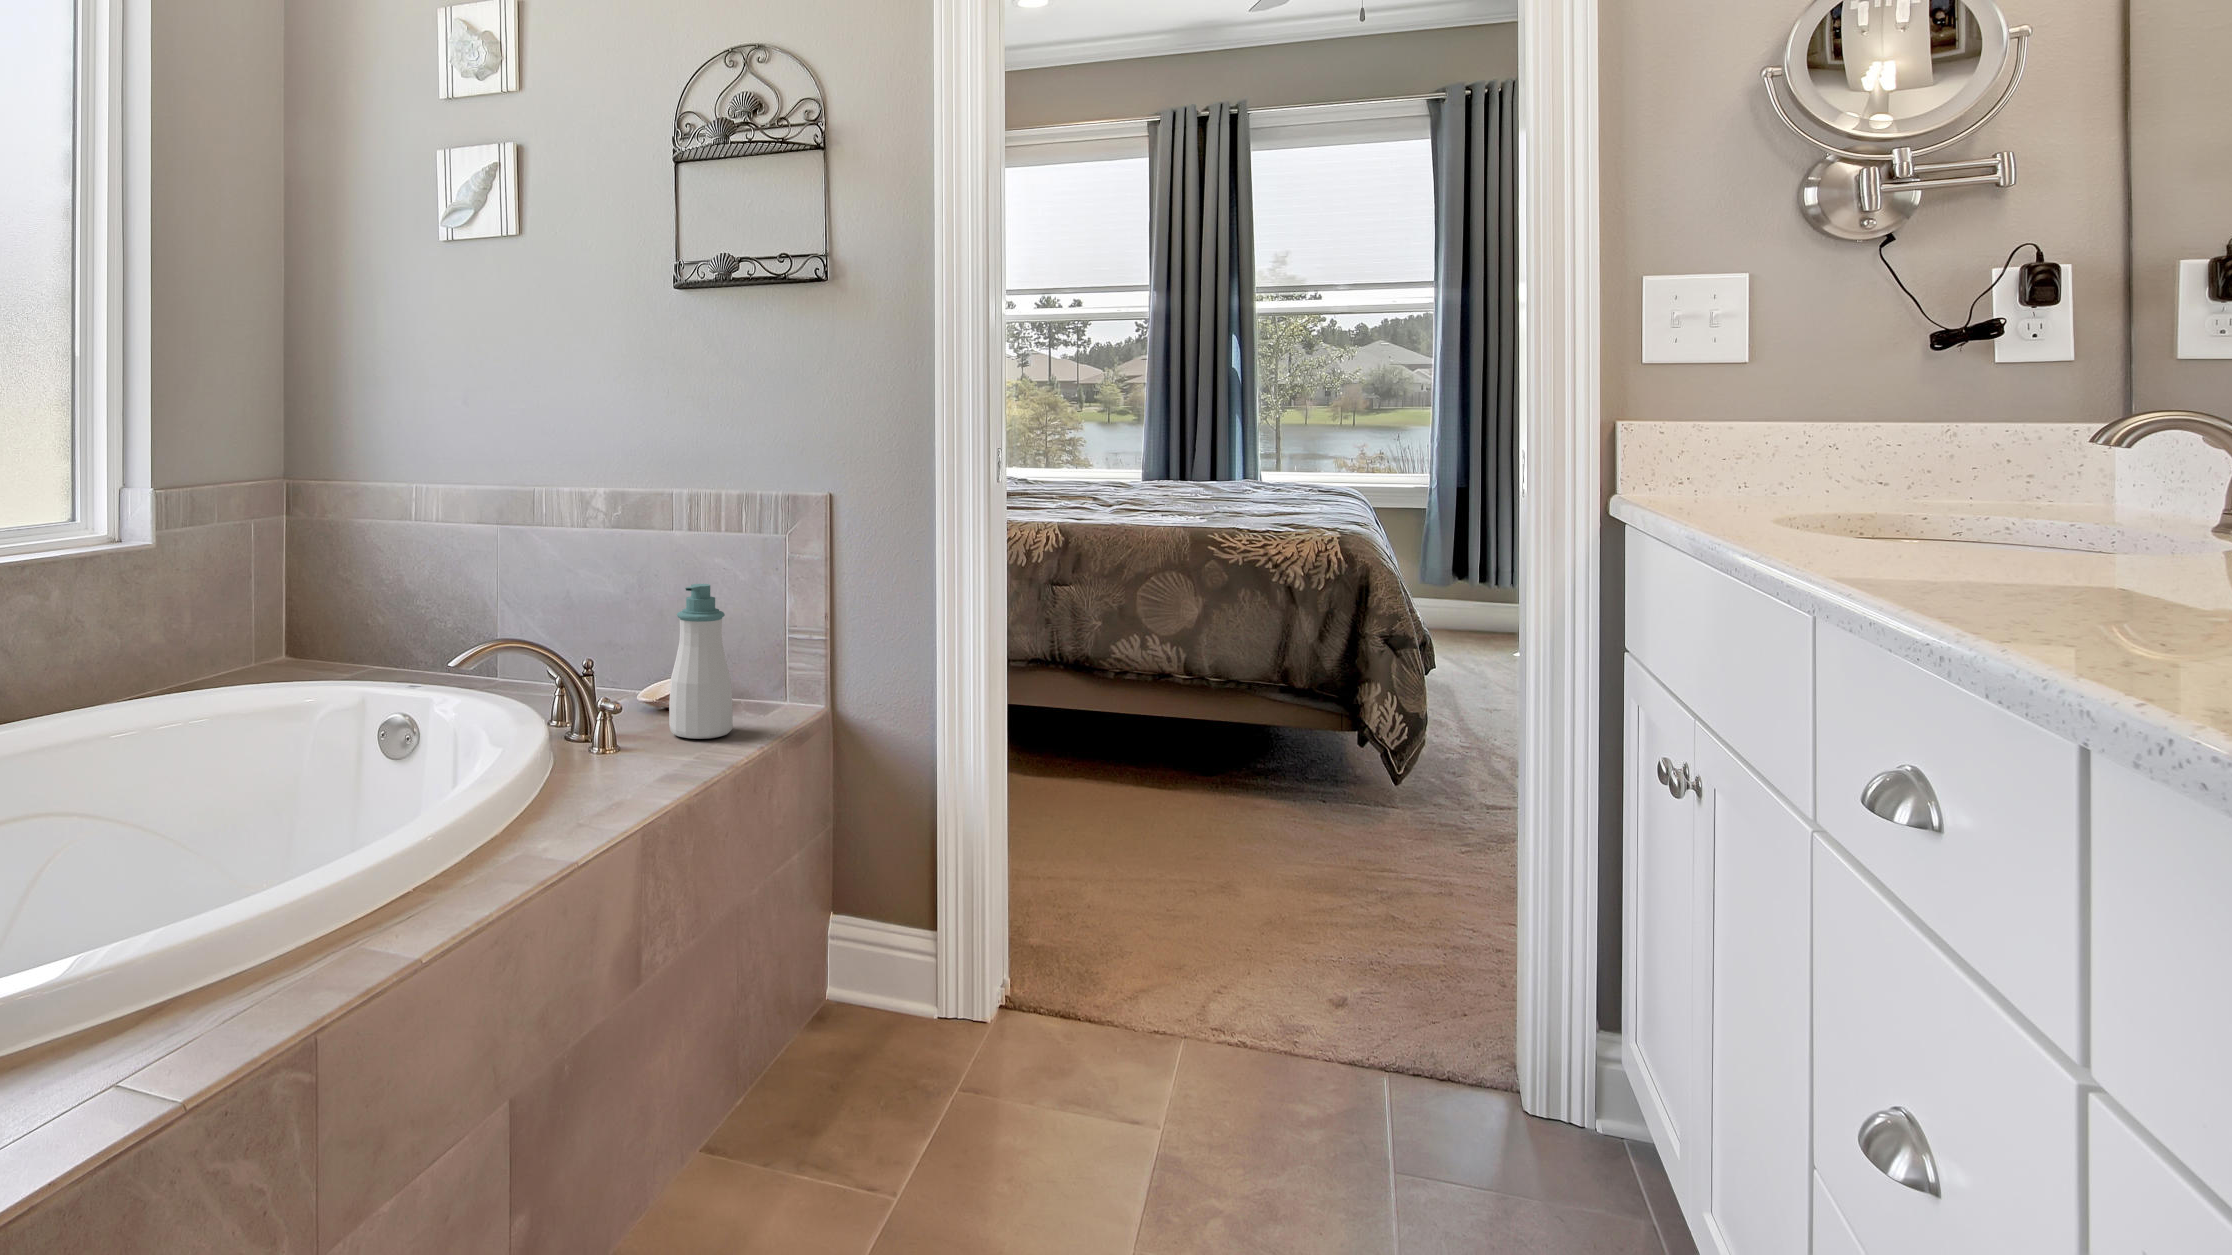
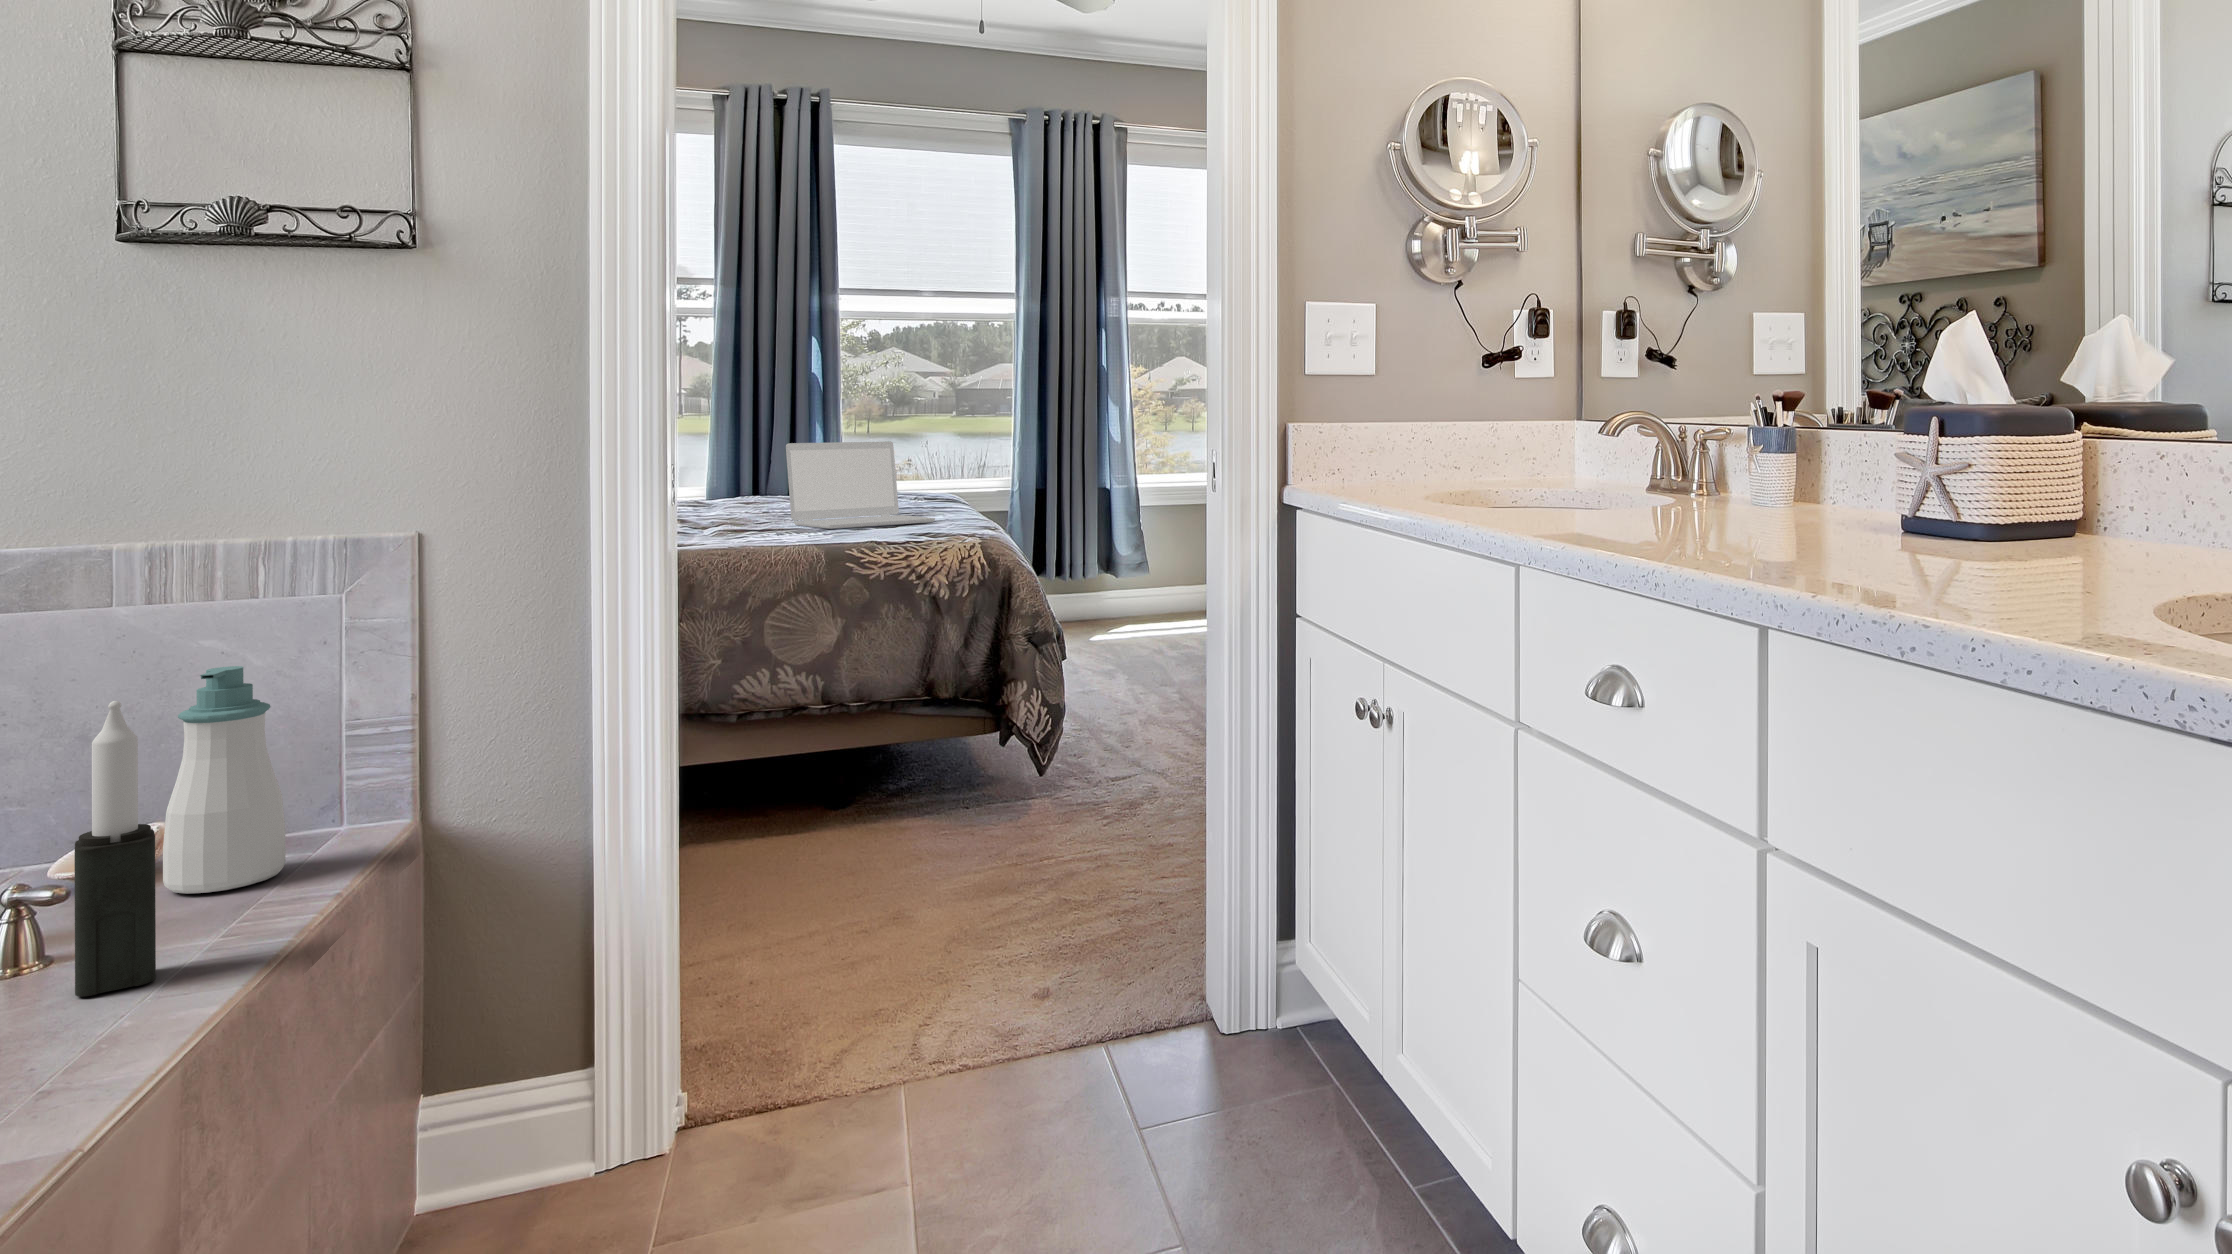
laptop: none [1175,433,1308,513] -> present [786,441,935,529]
candle: none [598,598,639,790] -> present [74,701,156,997]

